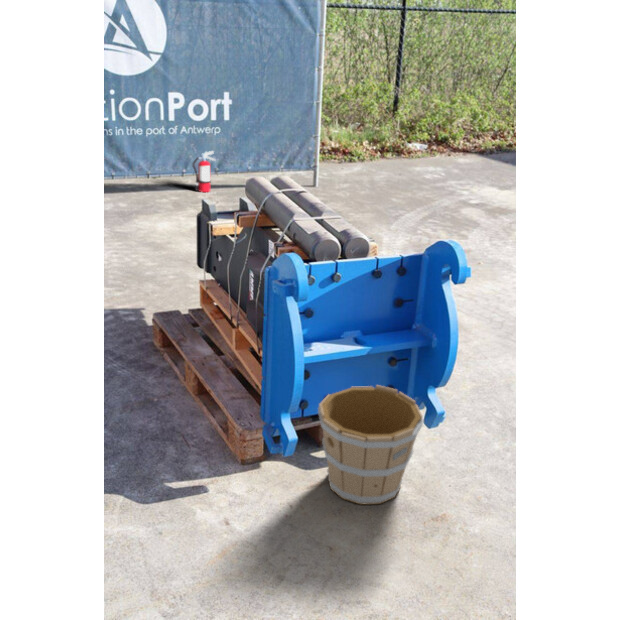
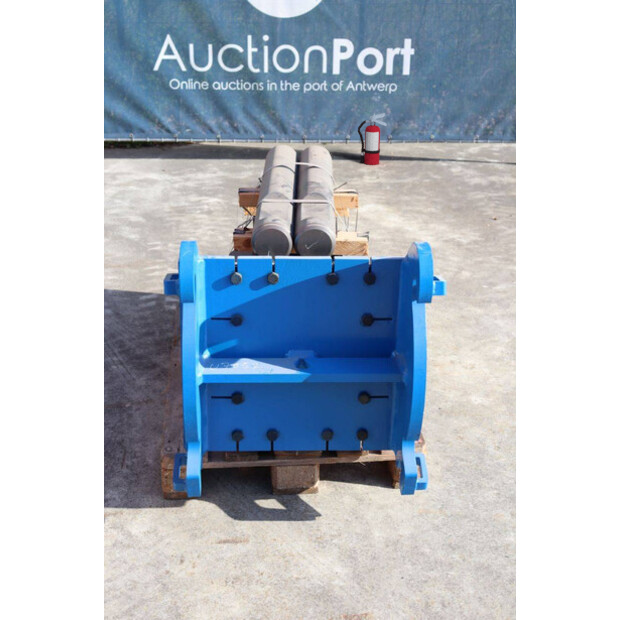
wooden bucket: present [318,385,423,504] -> none [223,422,363,580]

